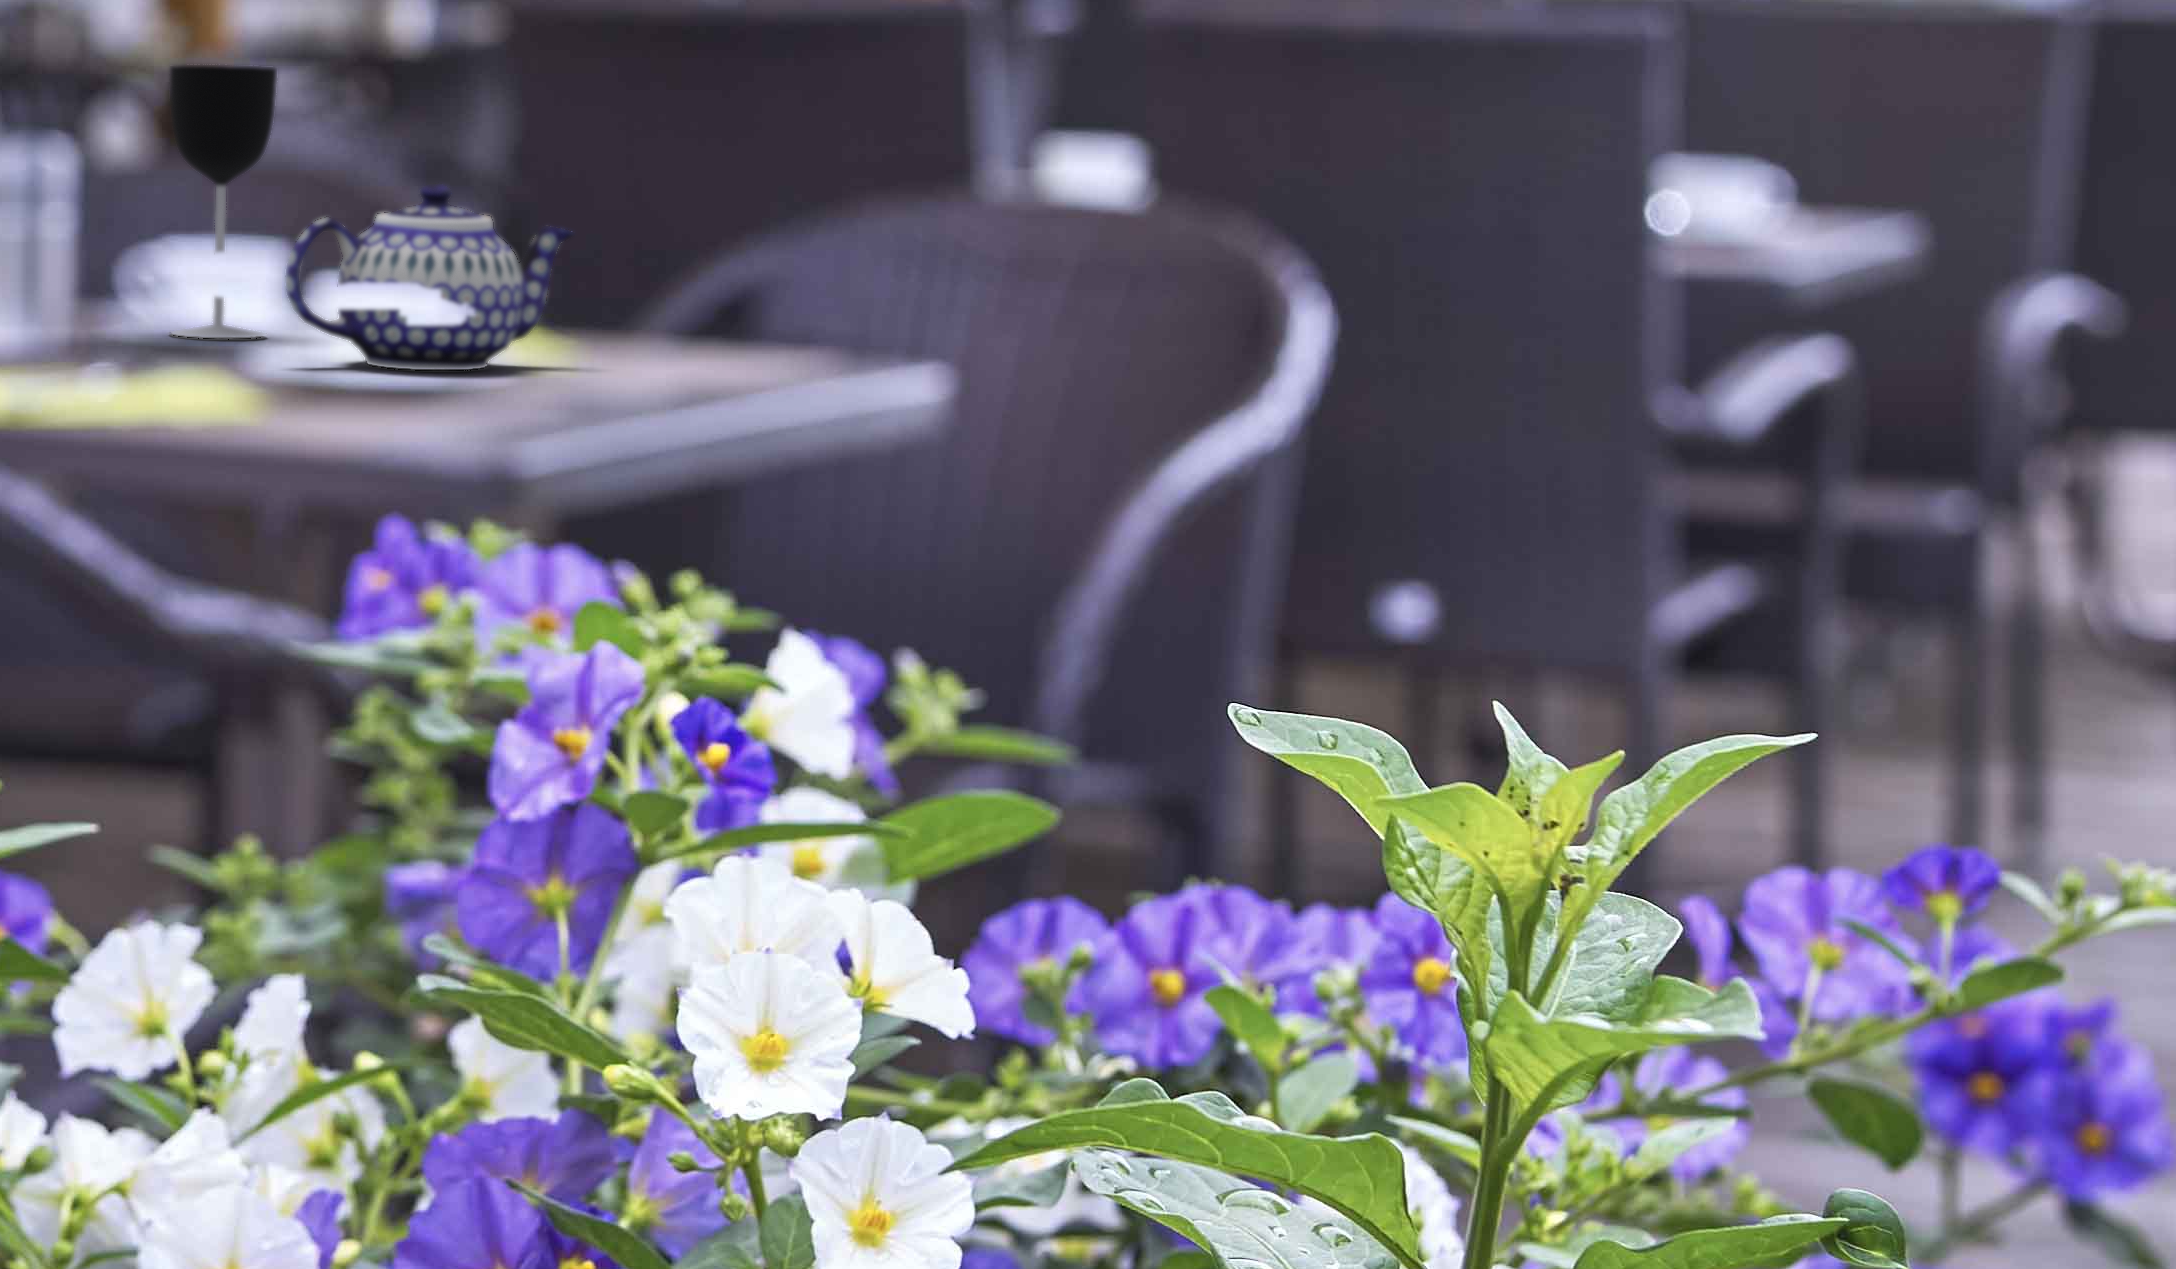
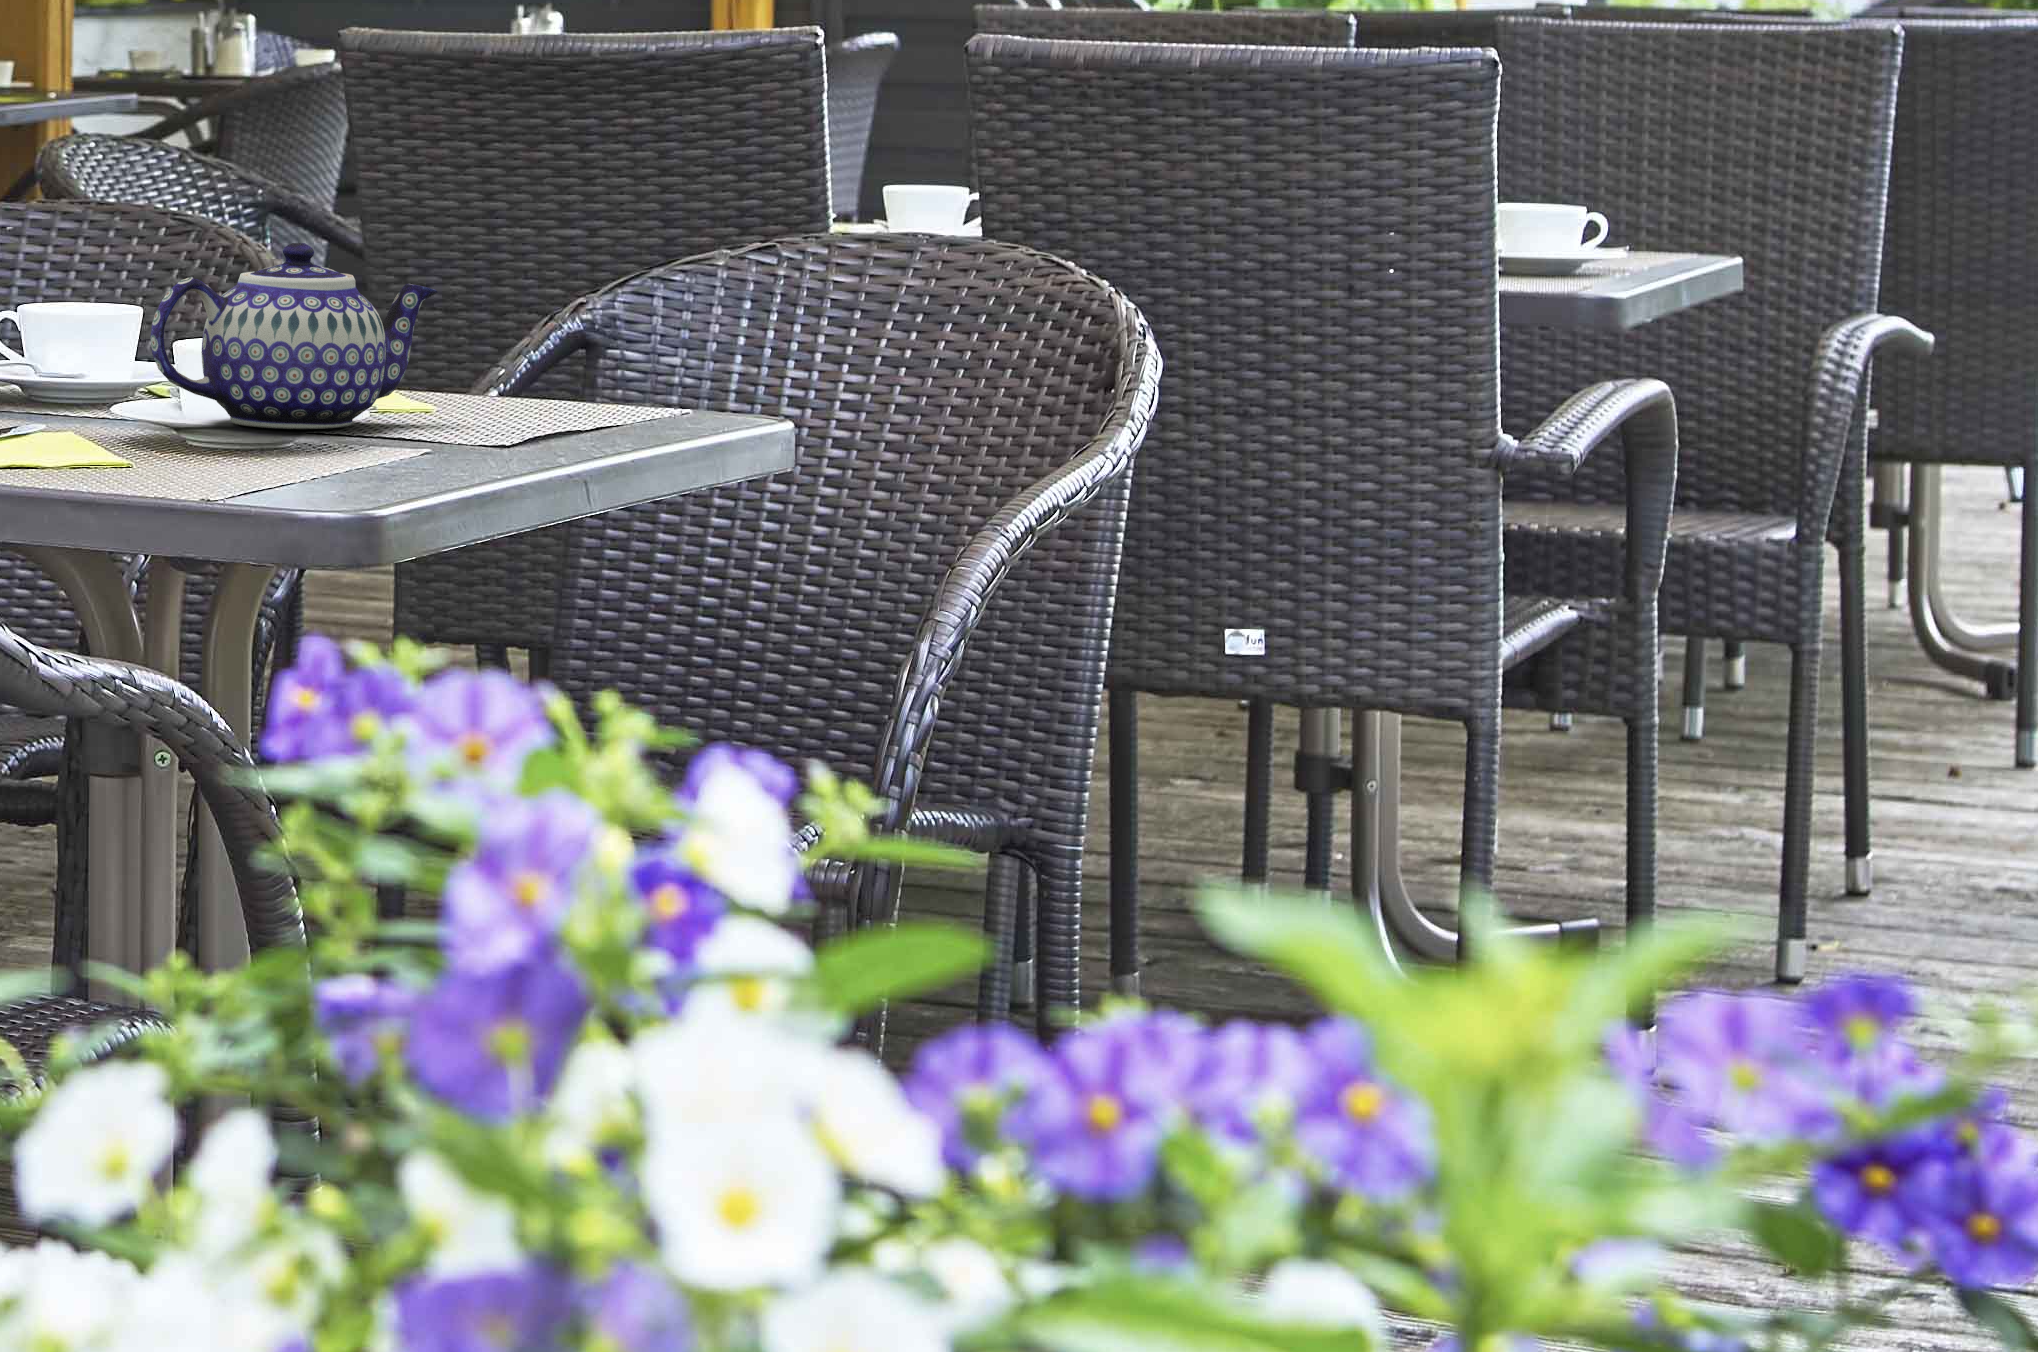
wine glass: present [169,65,277,338] -> none [31,124,138,396]

